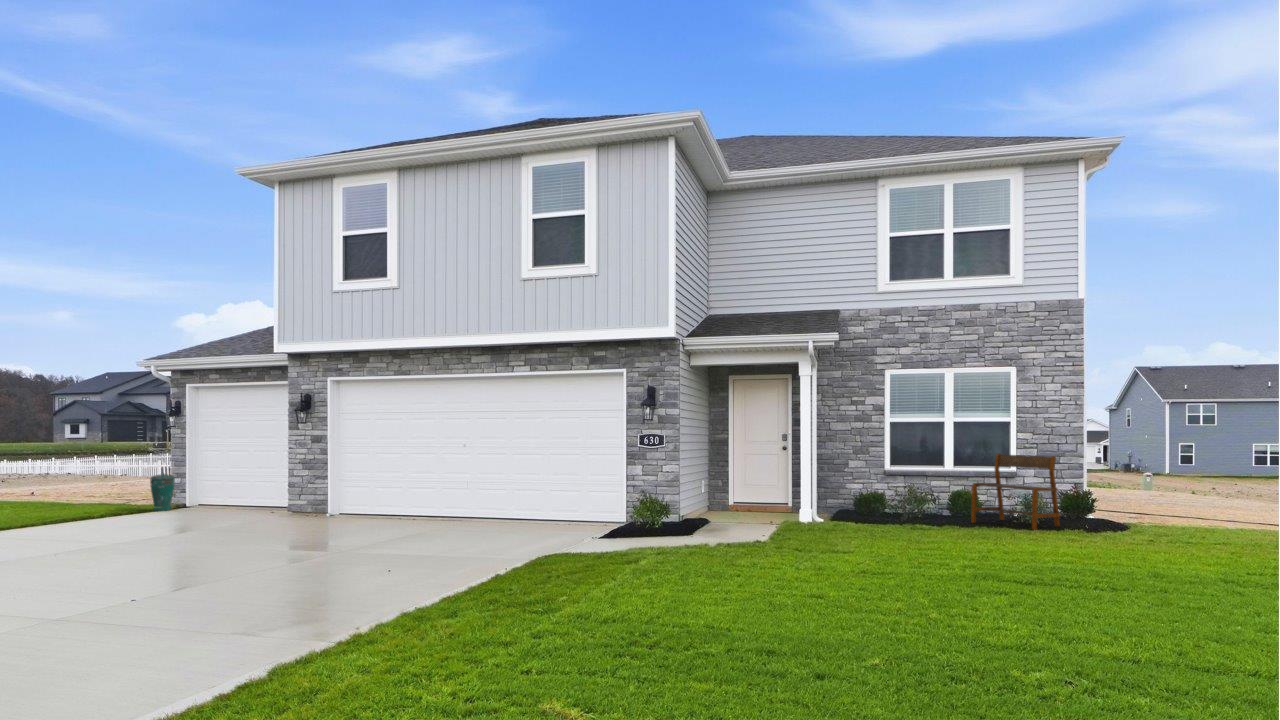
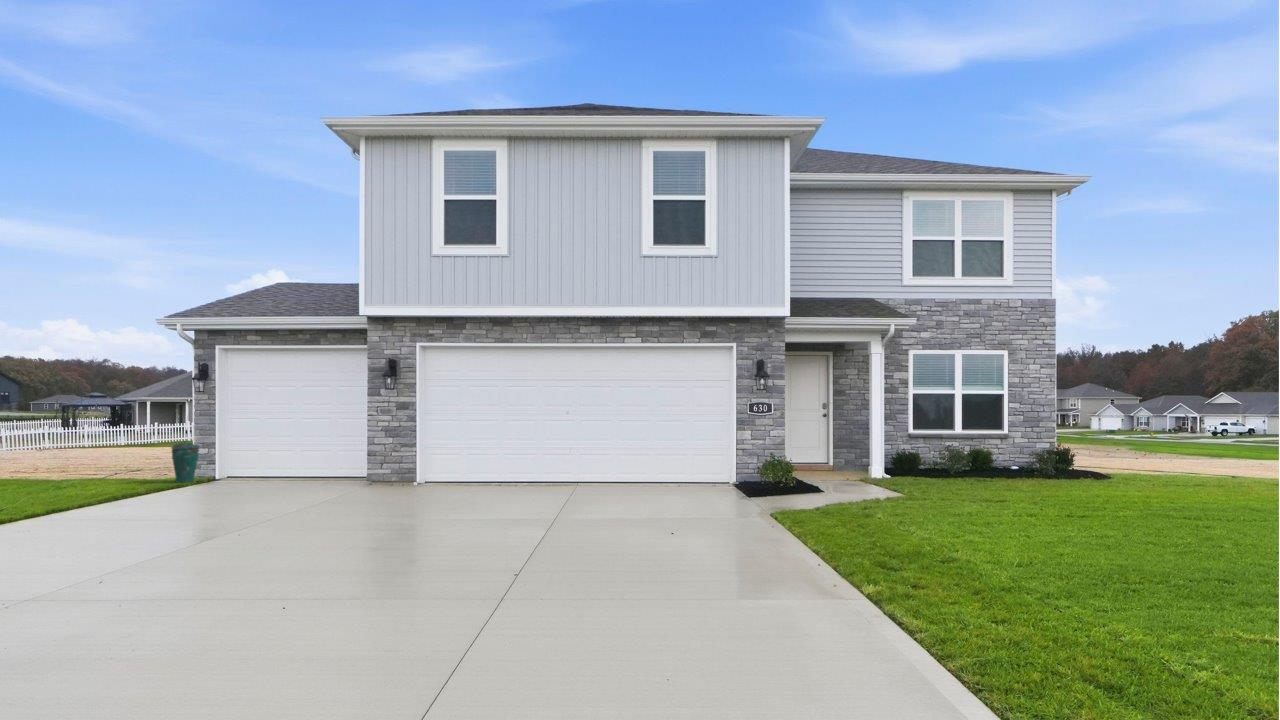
bench: present [971,453,1060,530] -> none [980,418,1051,478]

